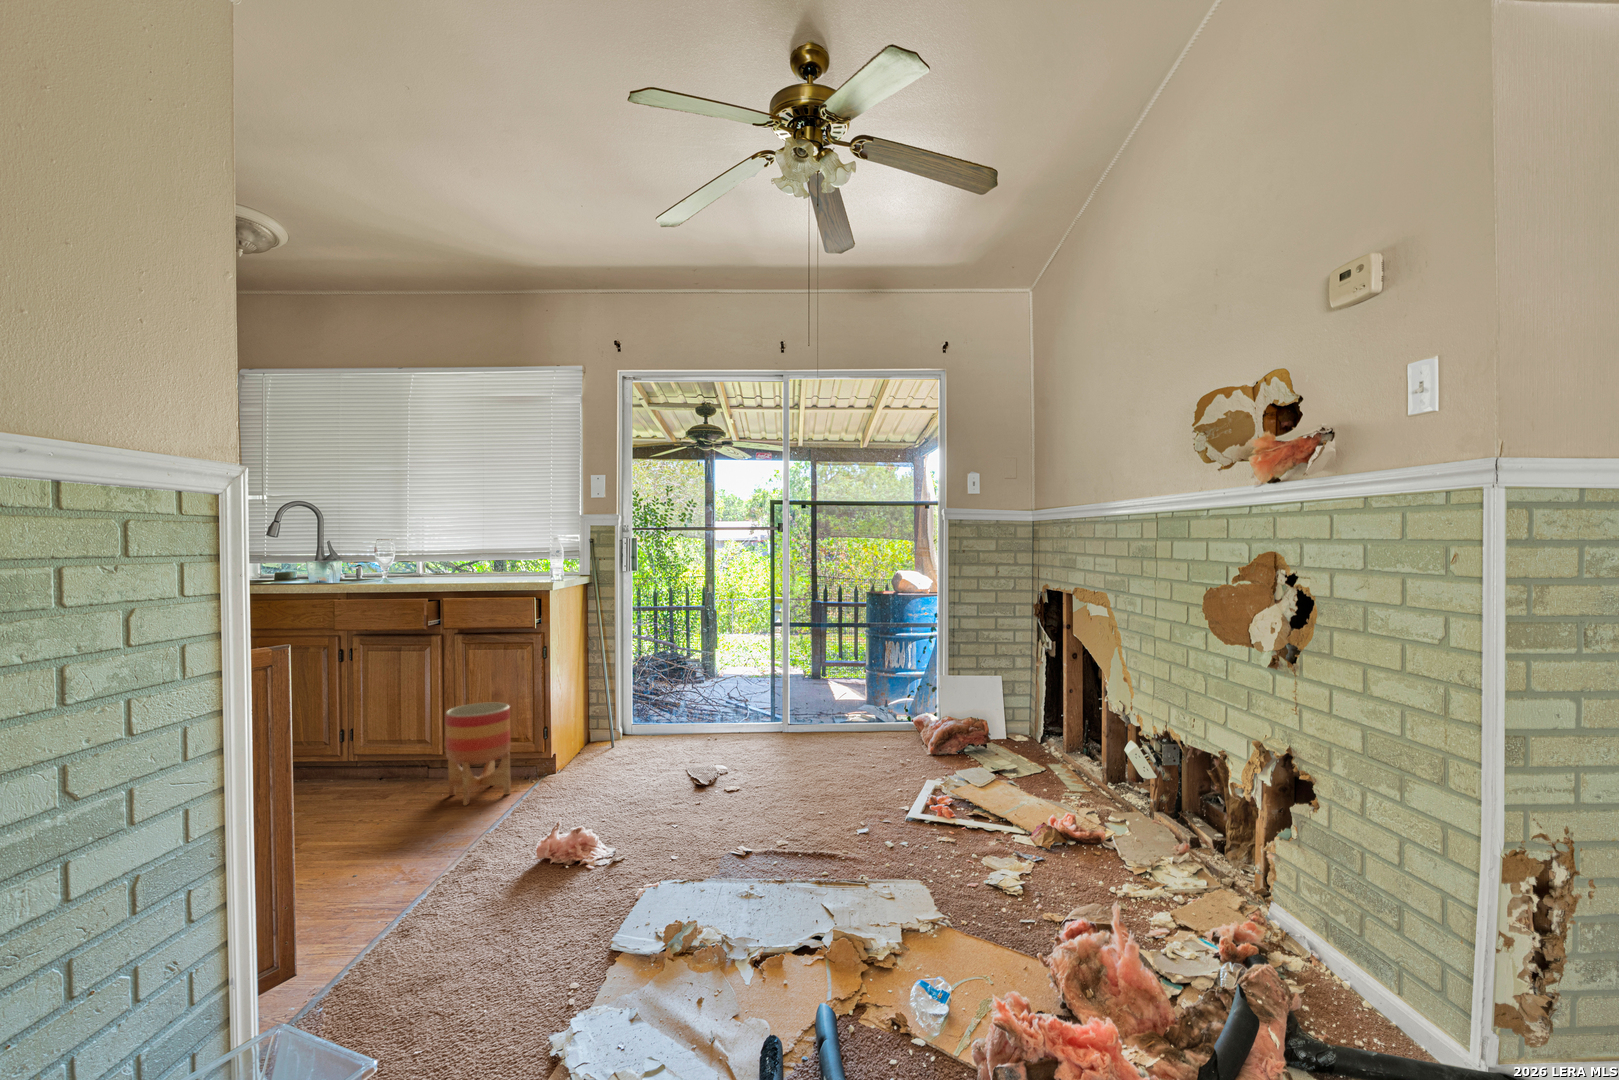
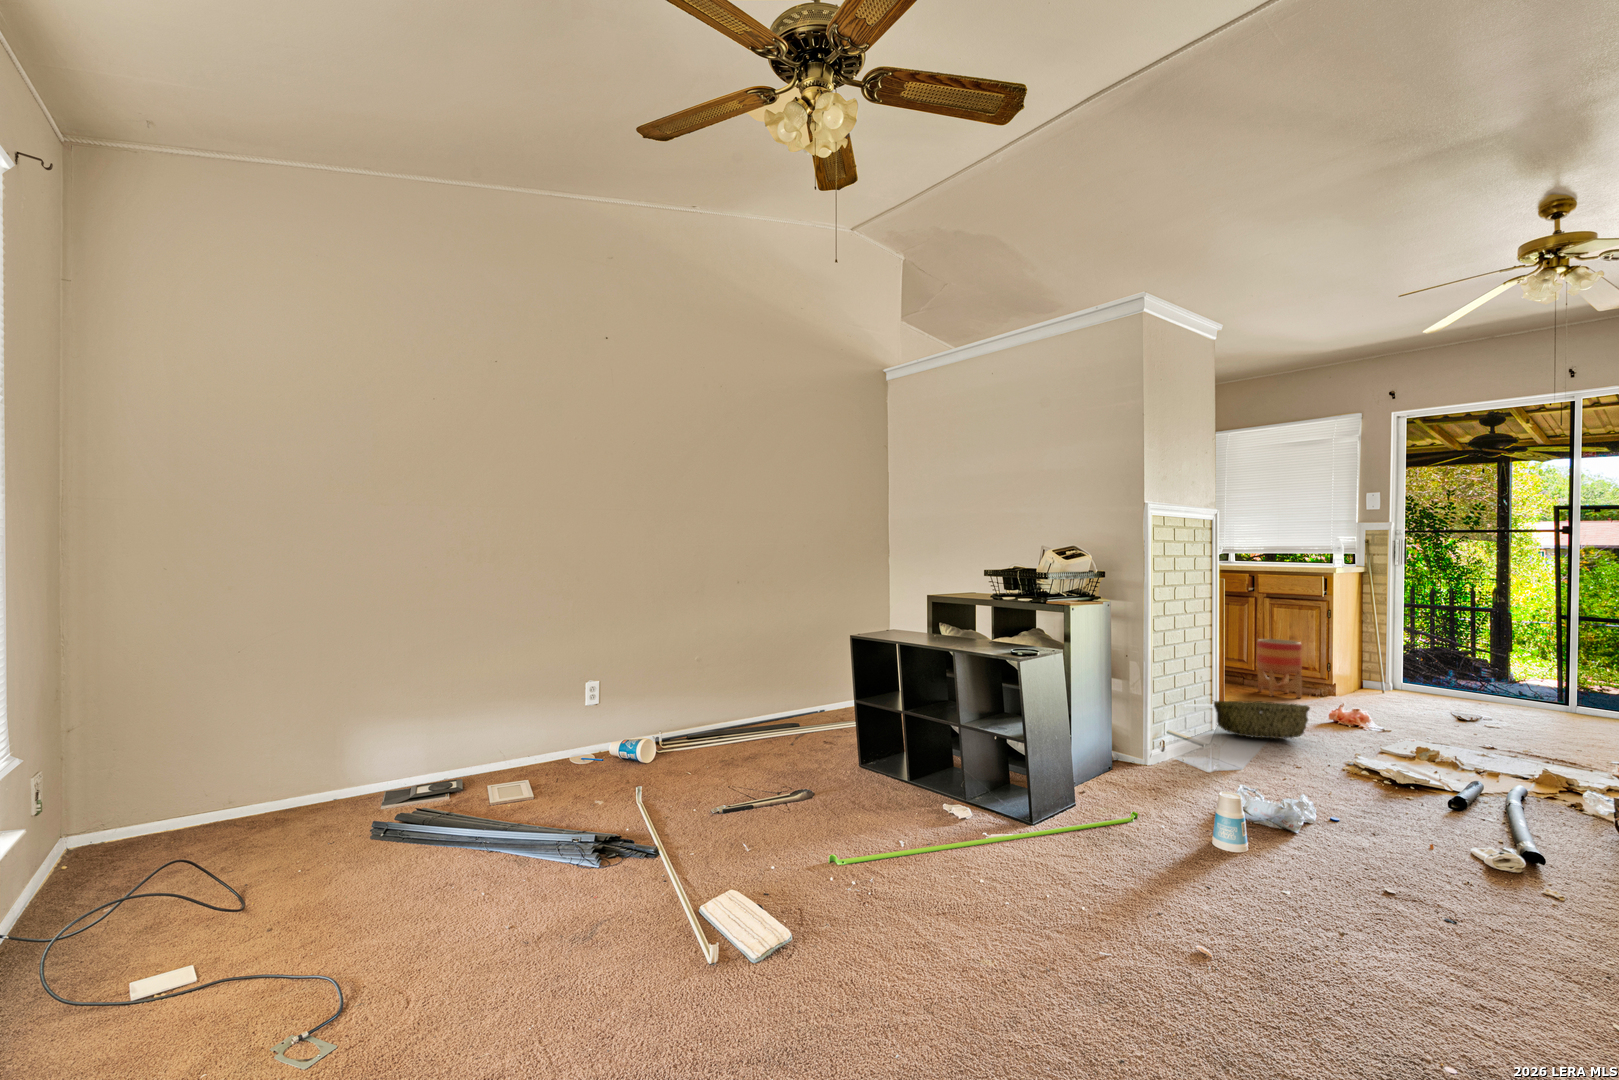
woven basket: none [286,886,495,1029] -> present [1212,700,1310,739]

